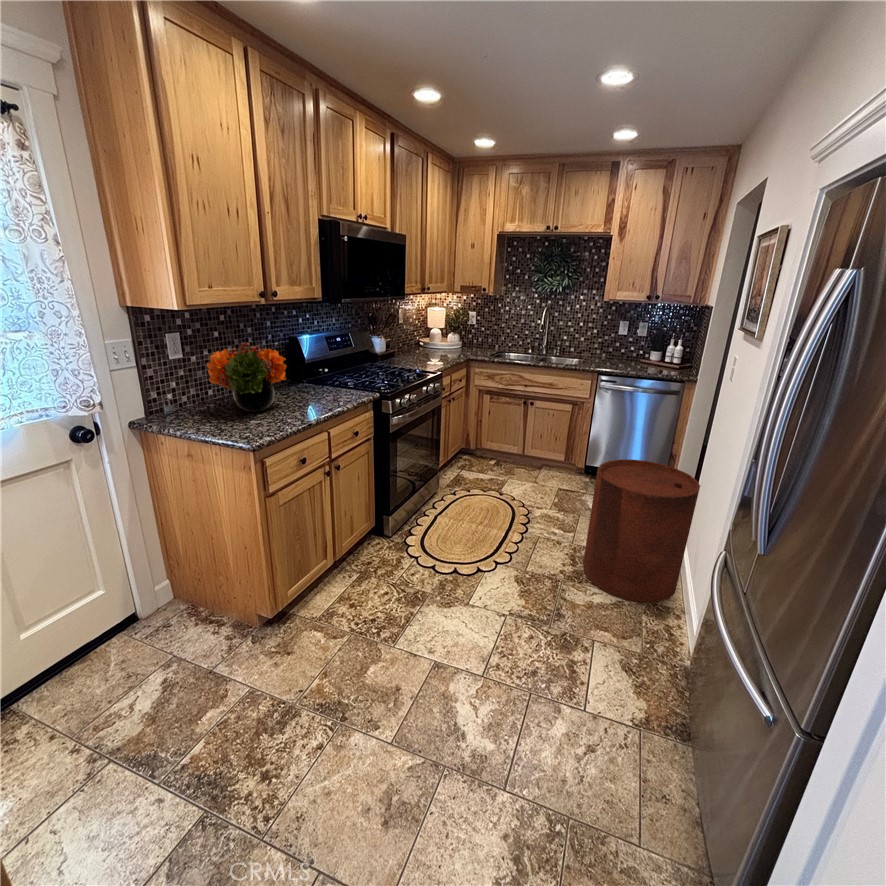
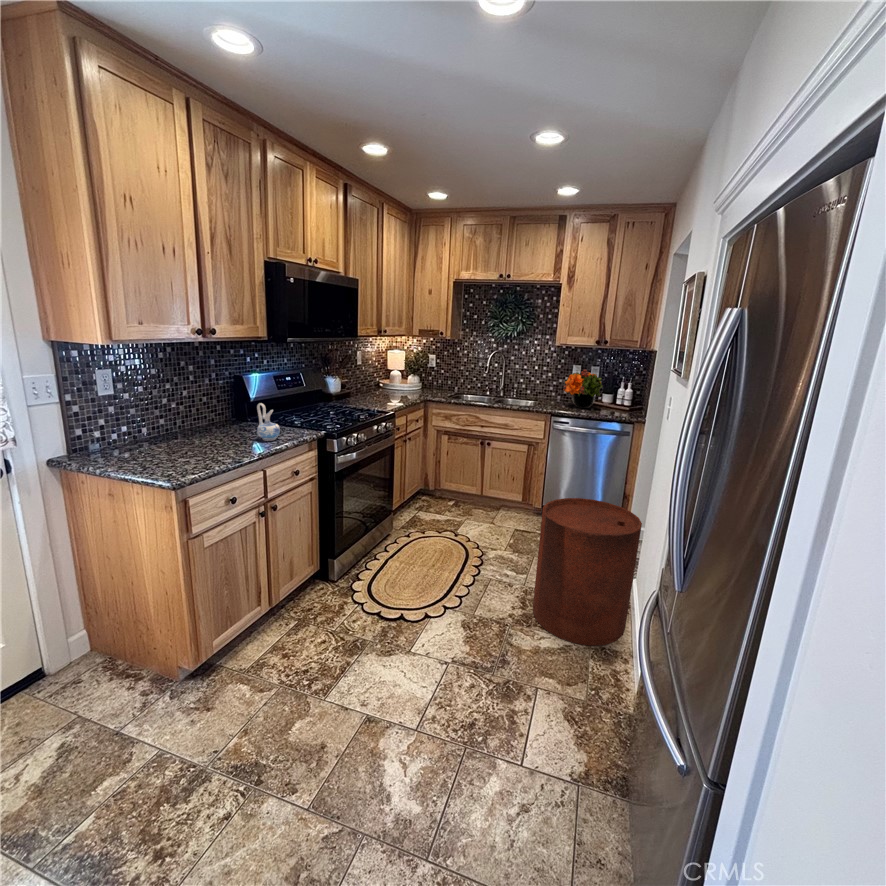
flower arrangement: present [207,343,286,412] -> present [563,370,603,408]
ceramic pitcher: none [317,365,339,403] -> present [257,403,280,441]

